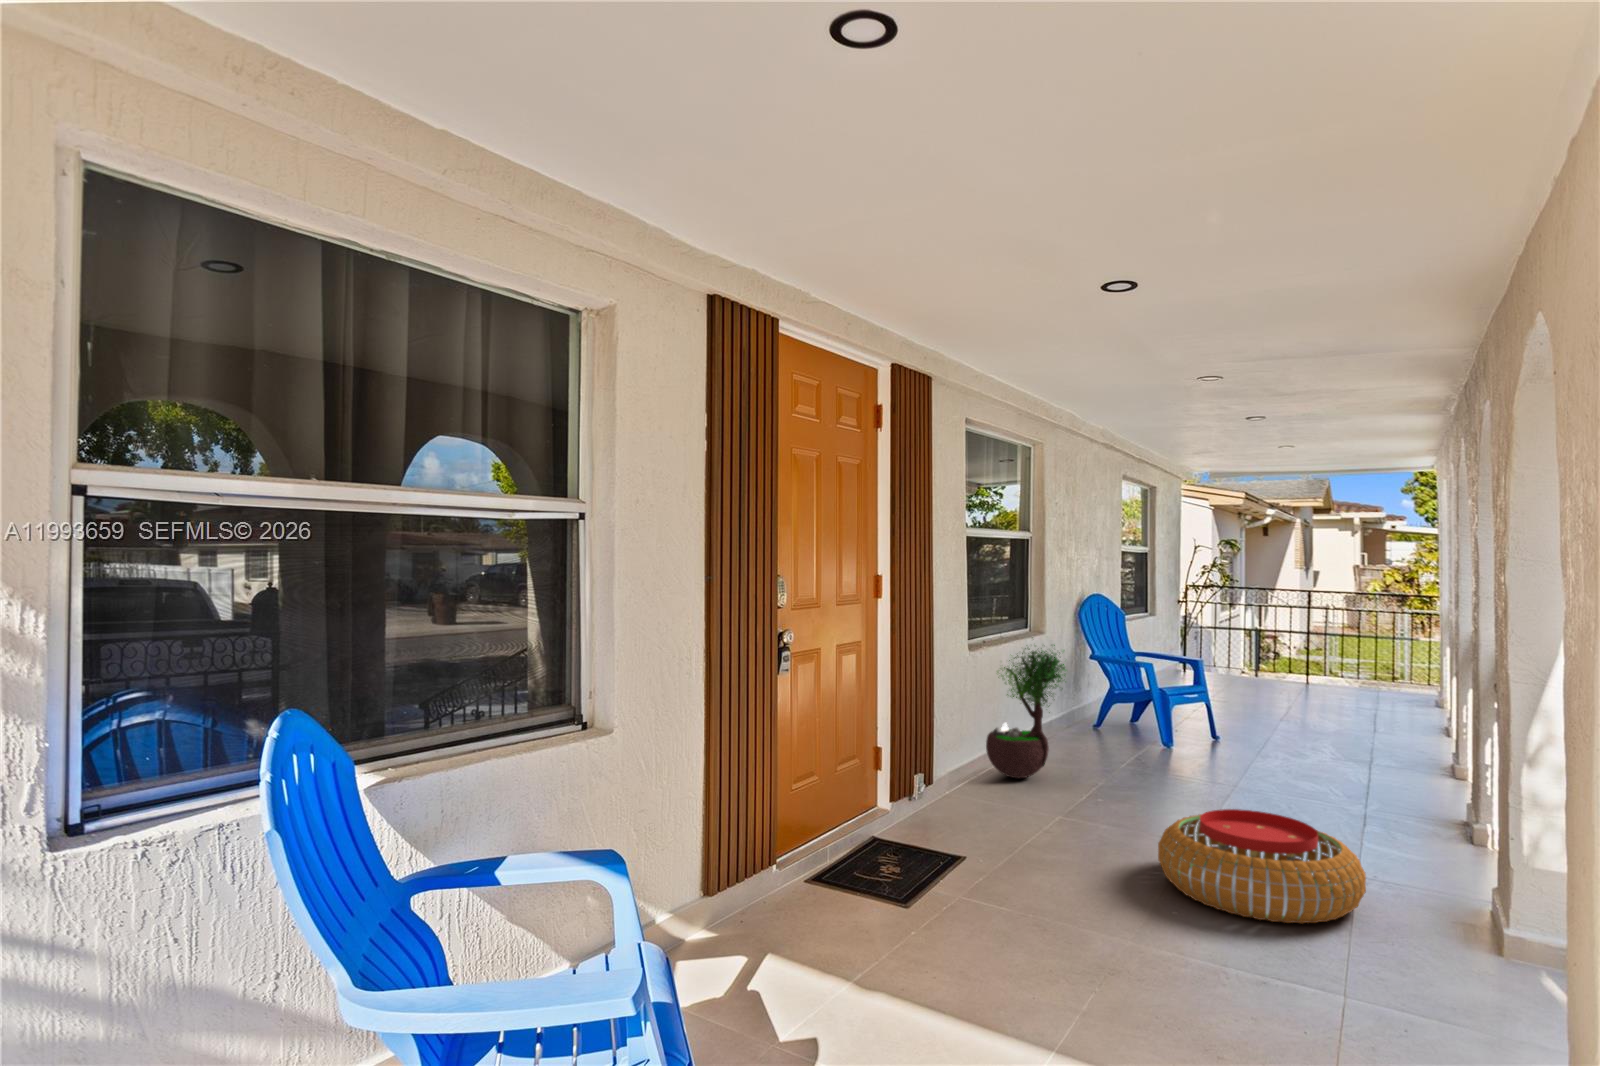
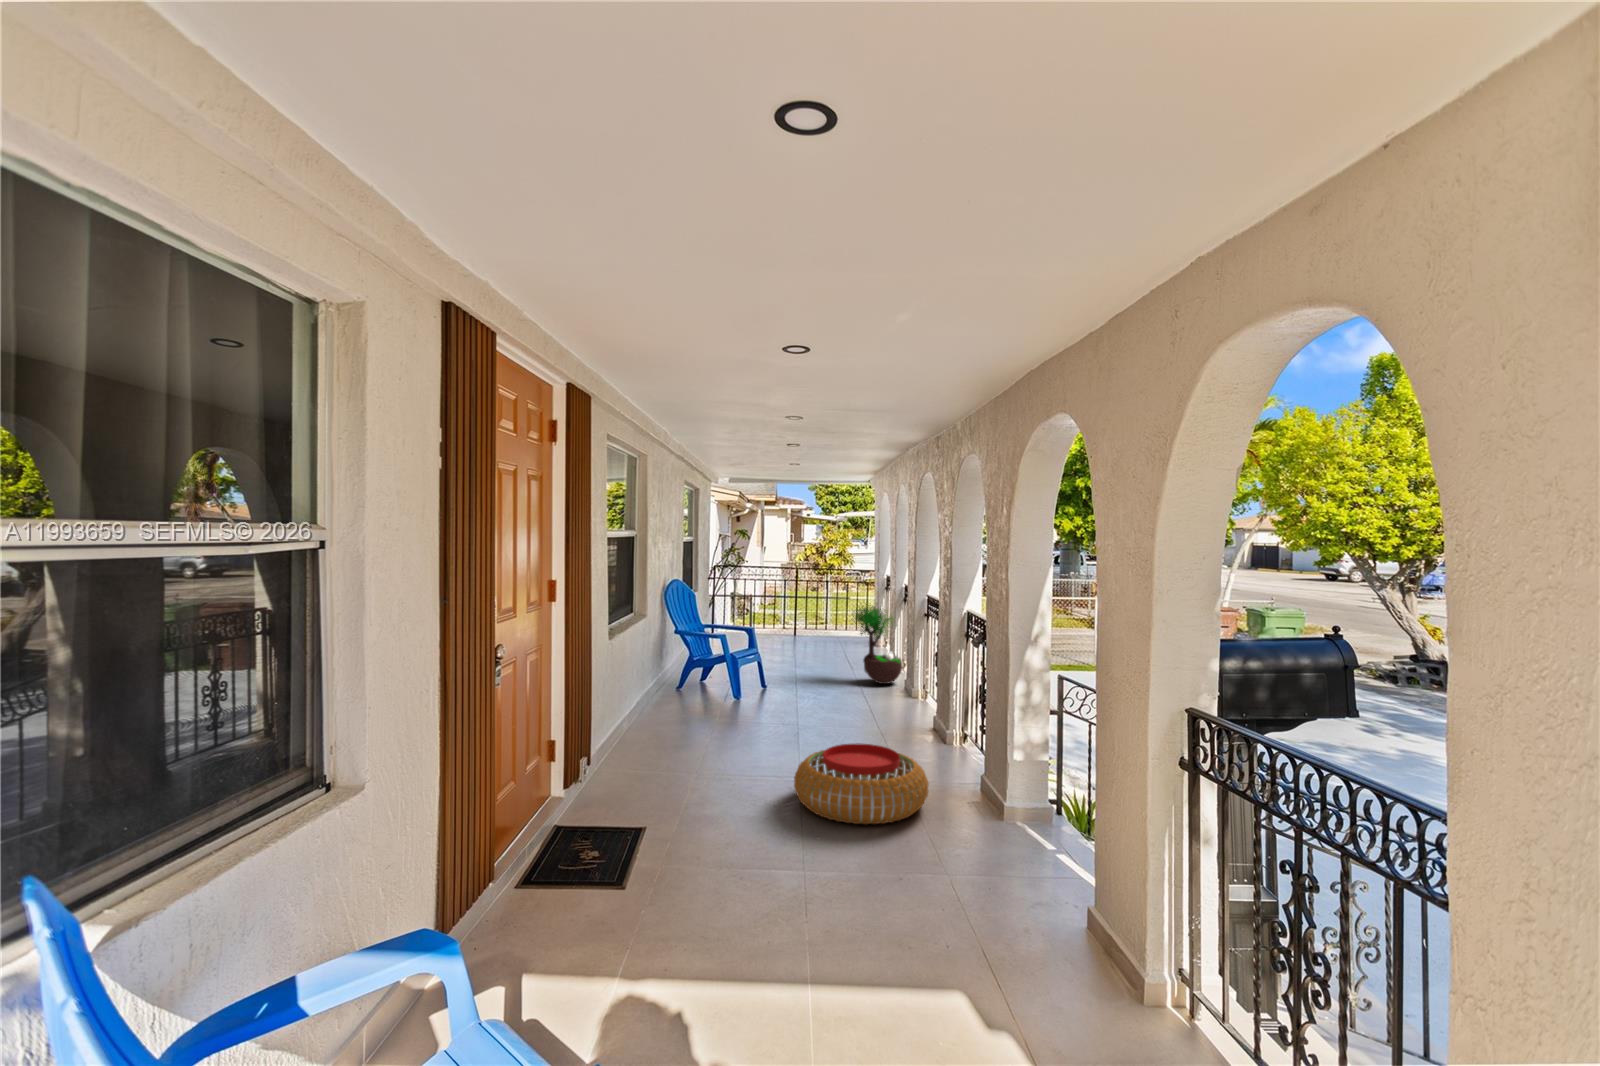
potted tree: present [986,637,1065,778] -> present [853,605,902,684]

